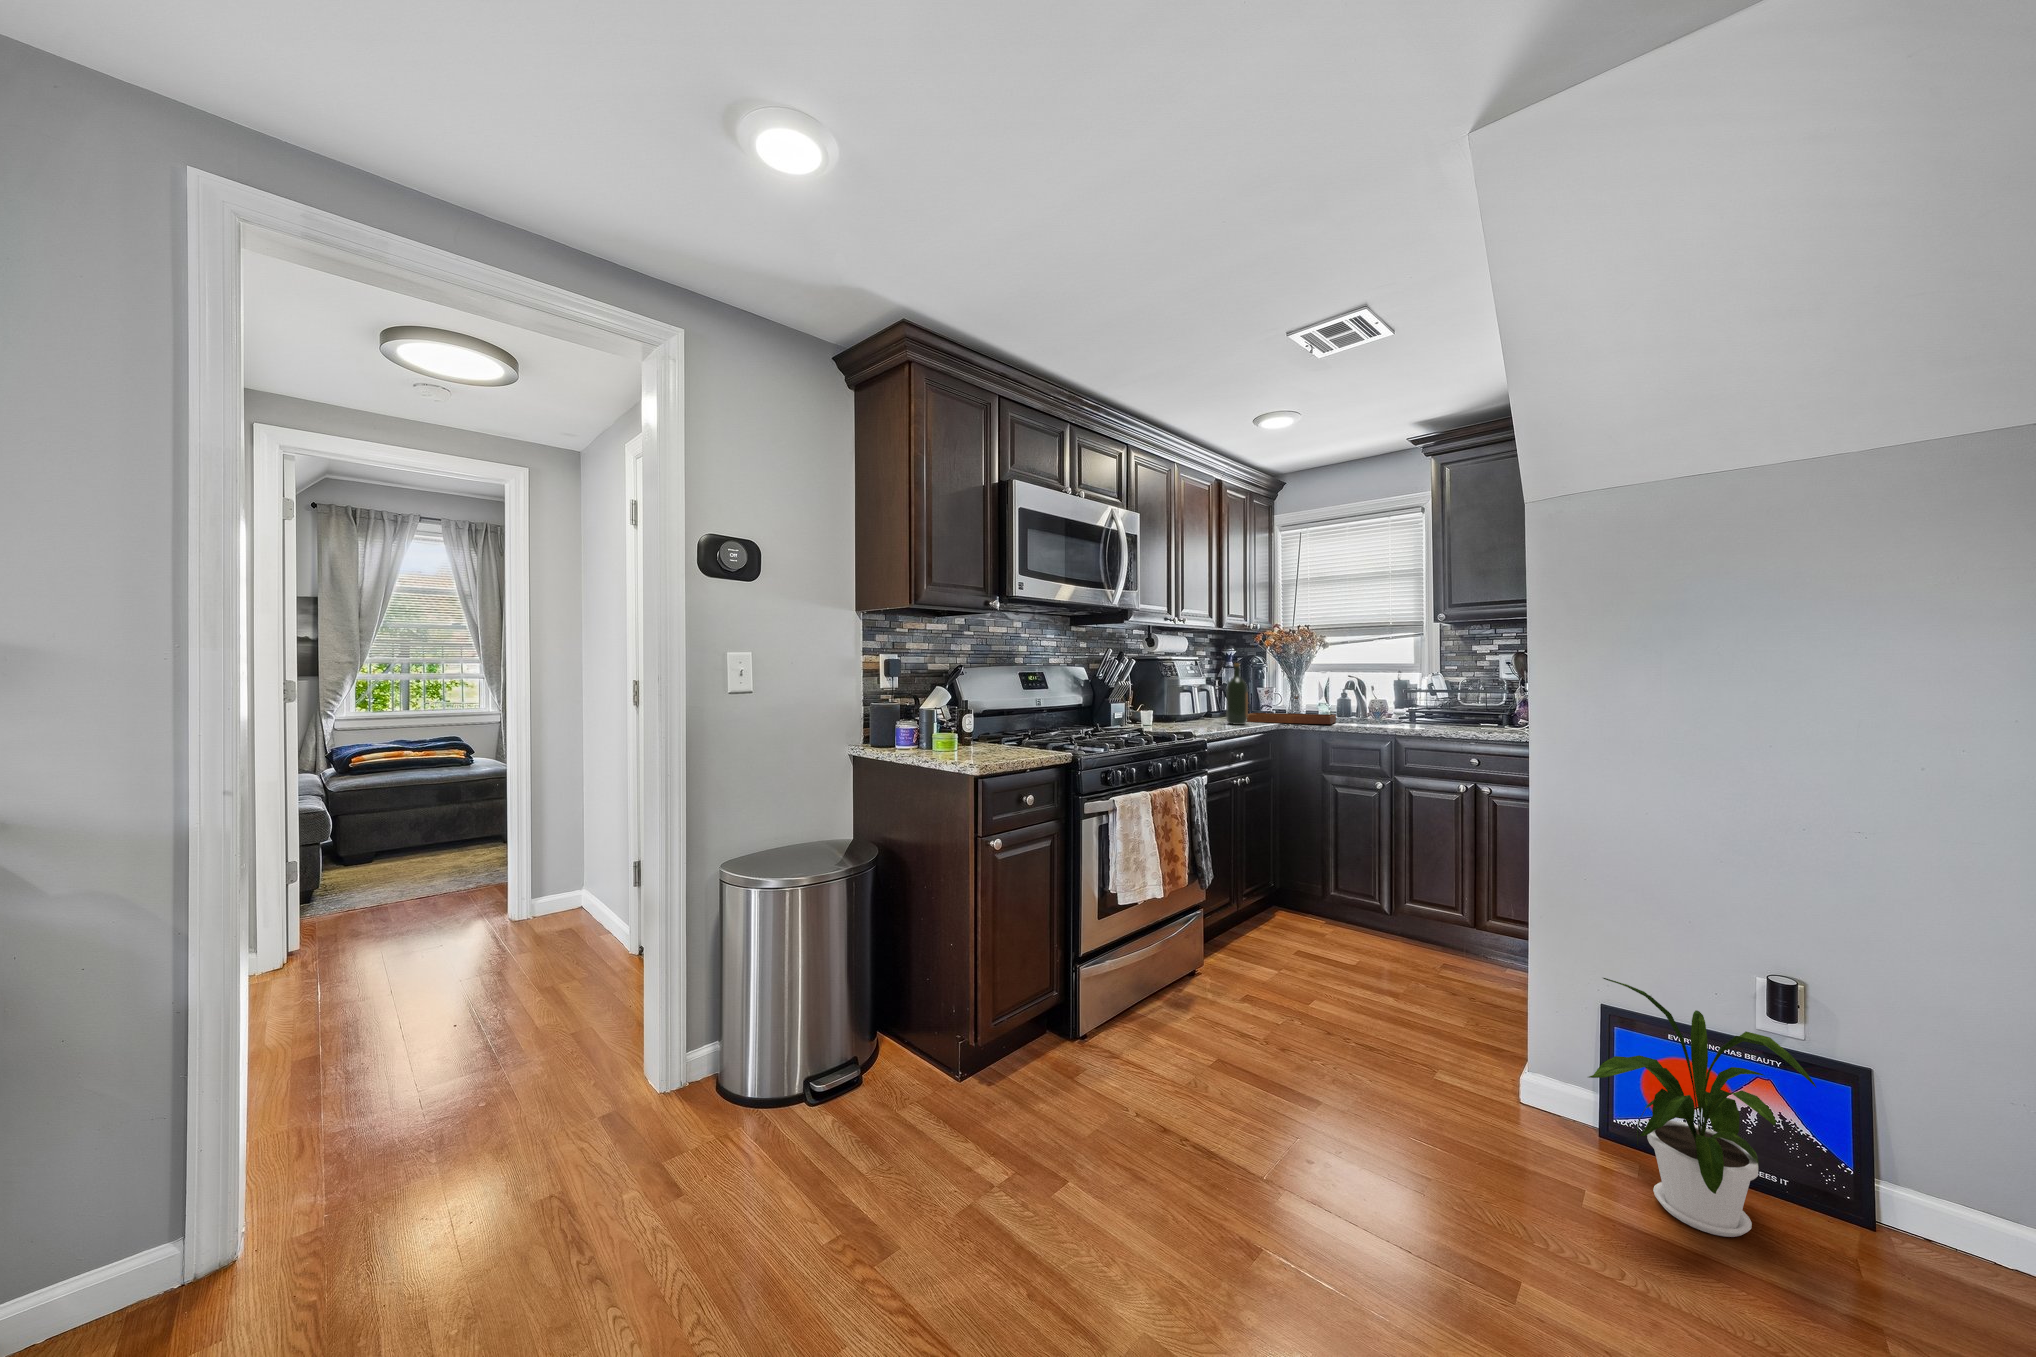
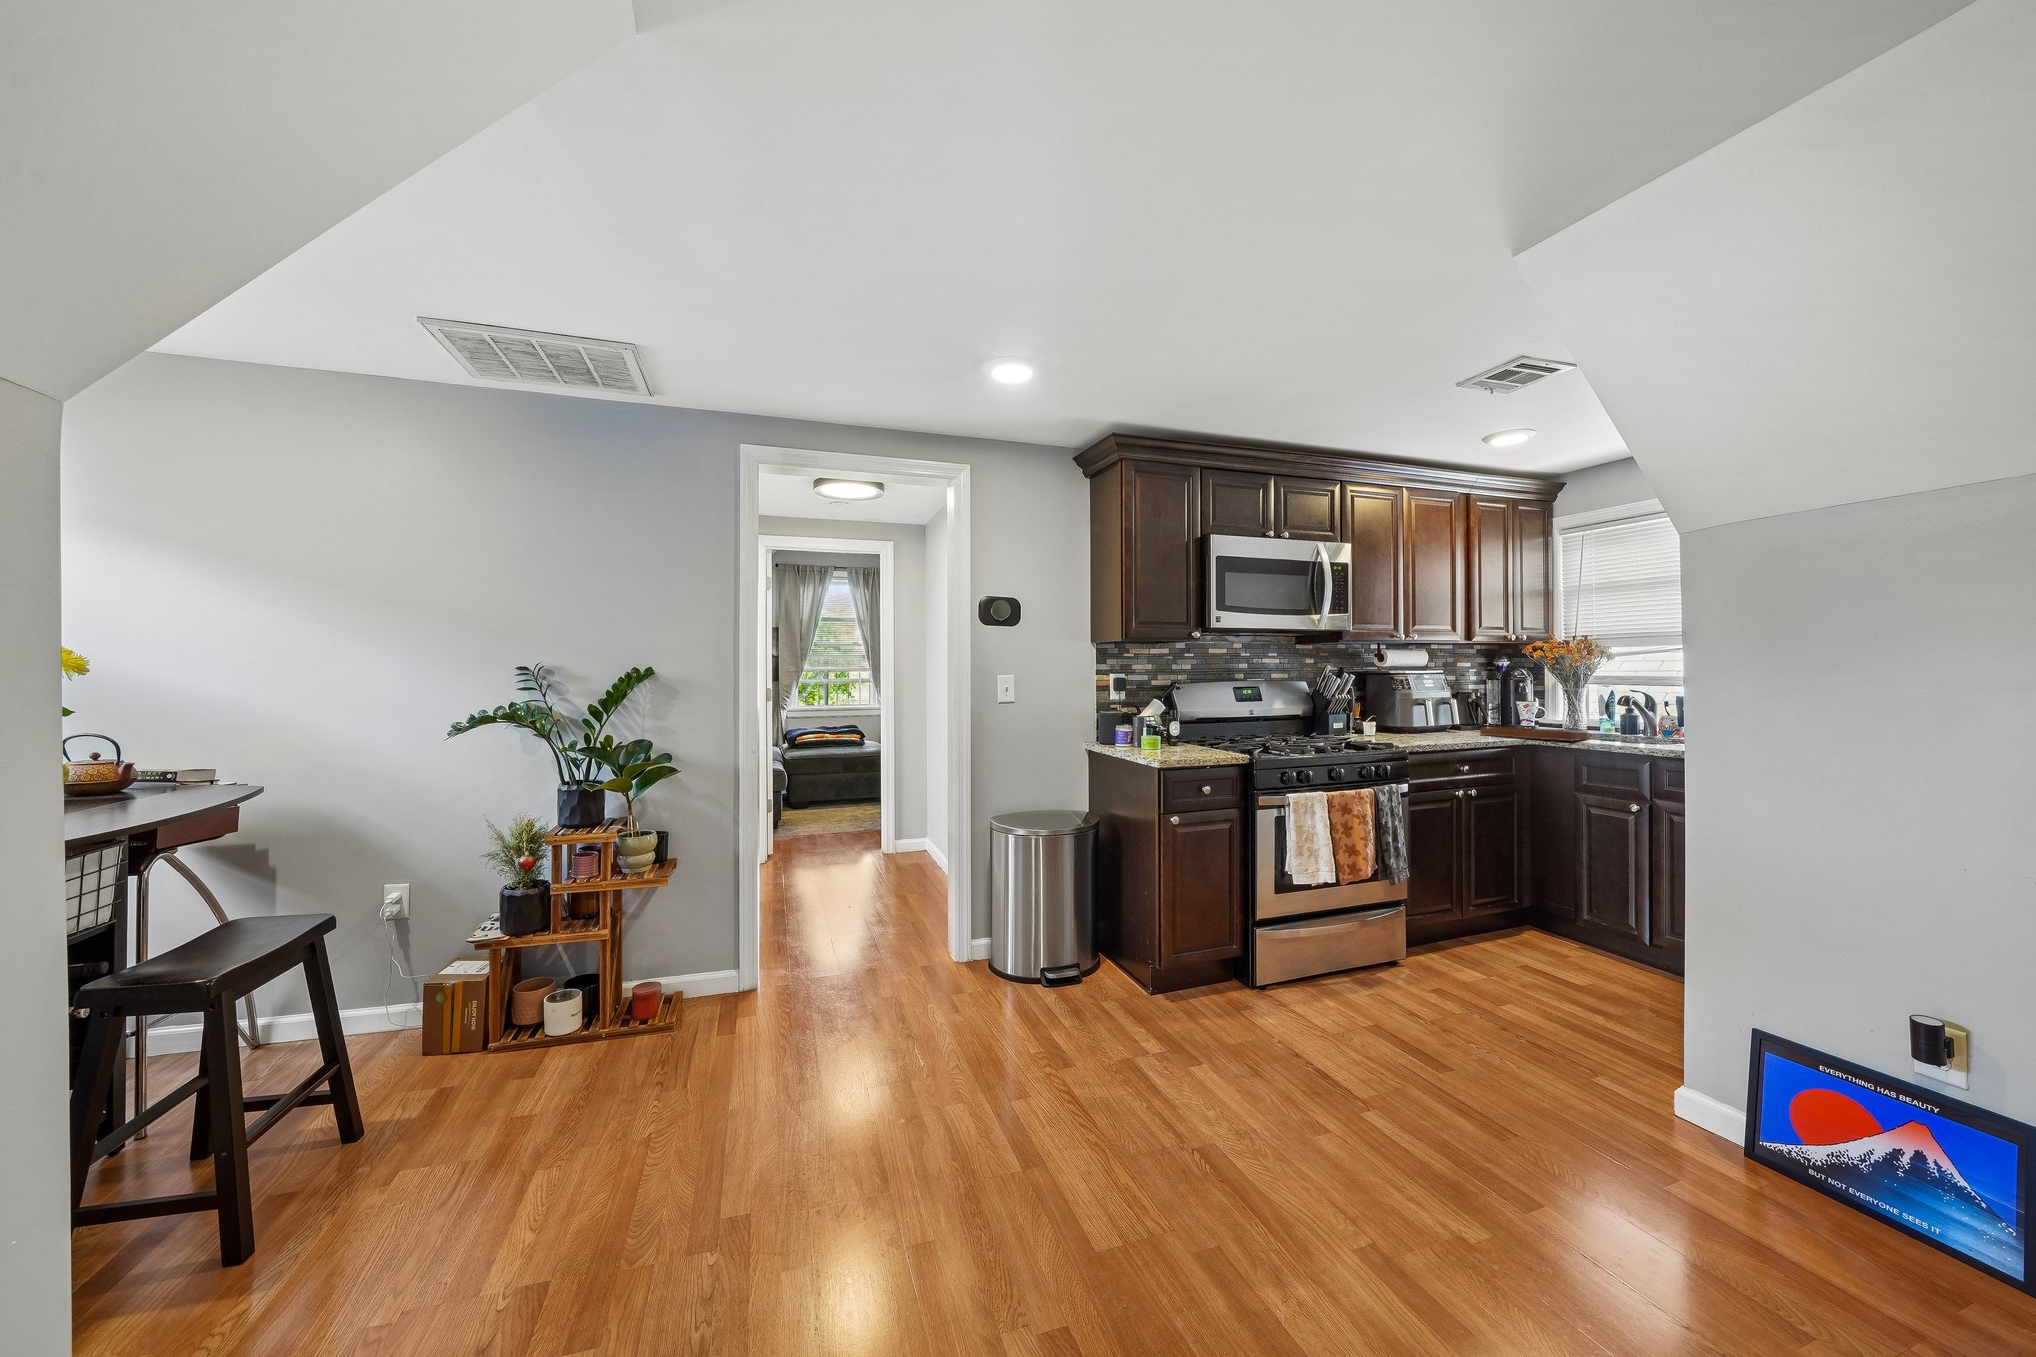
wine bottle: present [1226,663,1248,725] -> none [1451,679,1475,738]
house plant: present [1589,978,1816,1237] -> none [1656,991,1902,1249]

